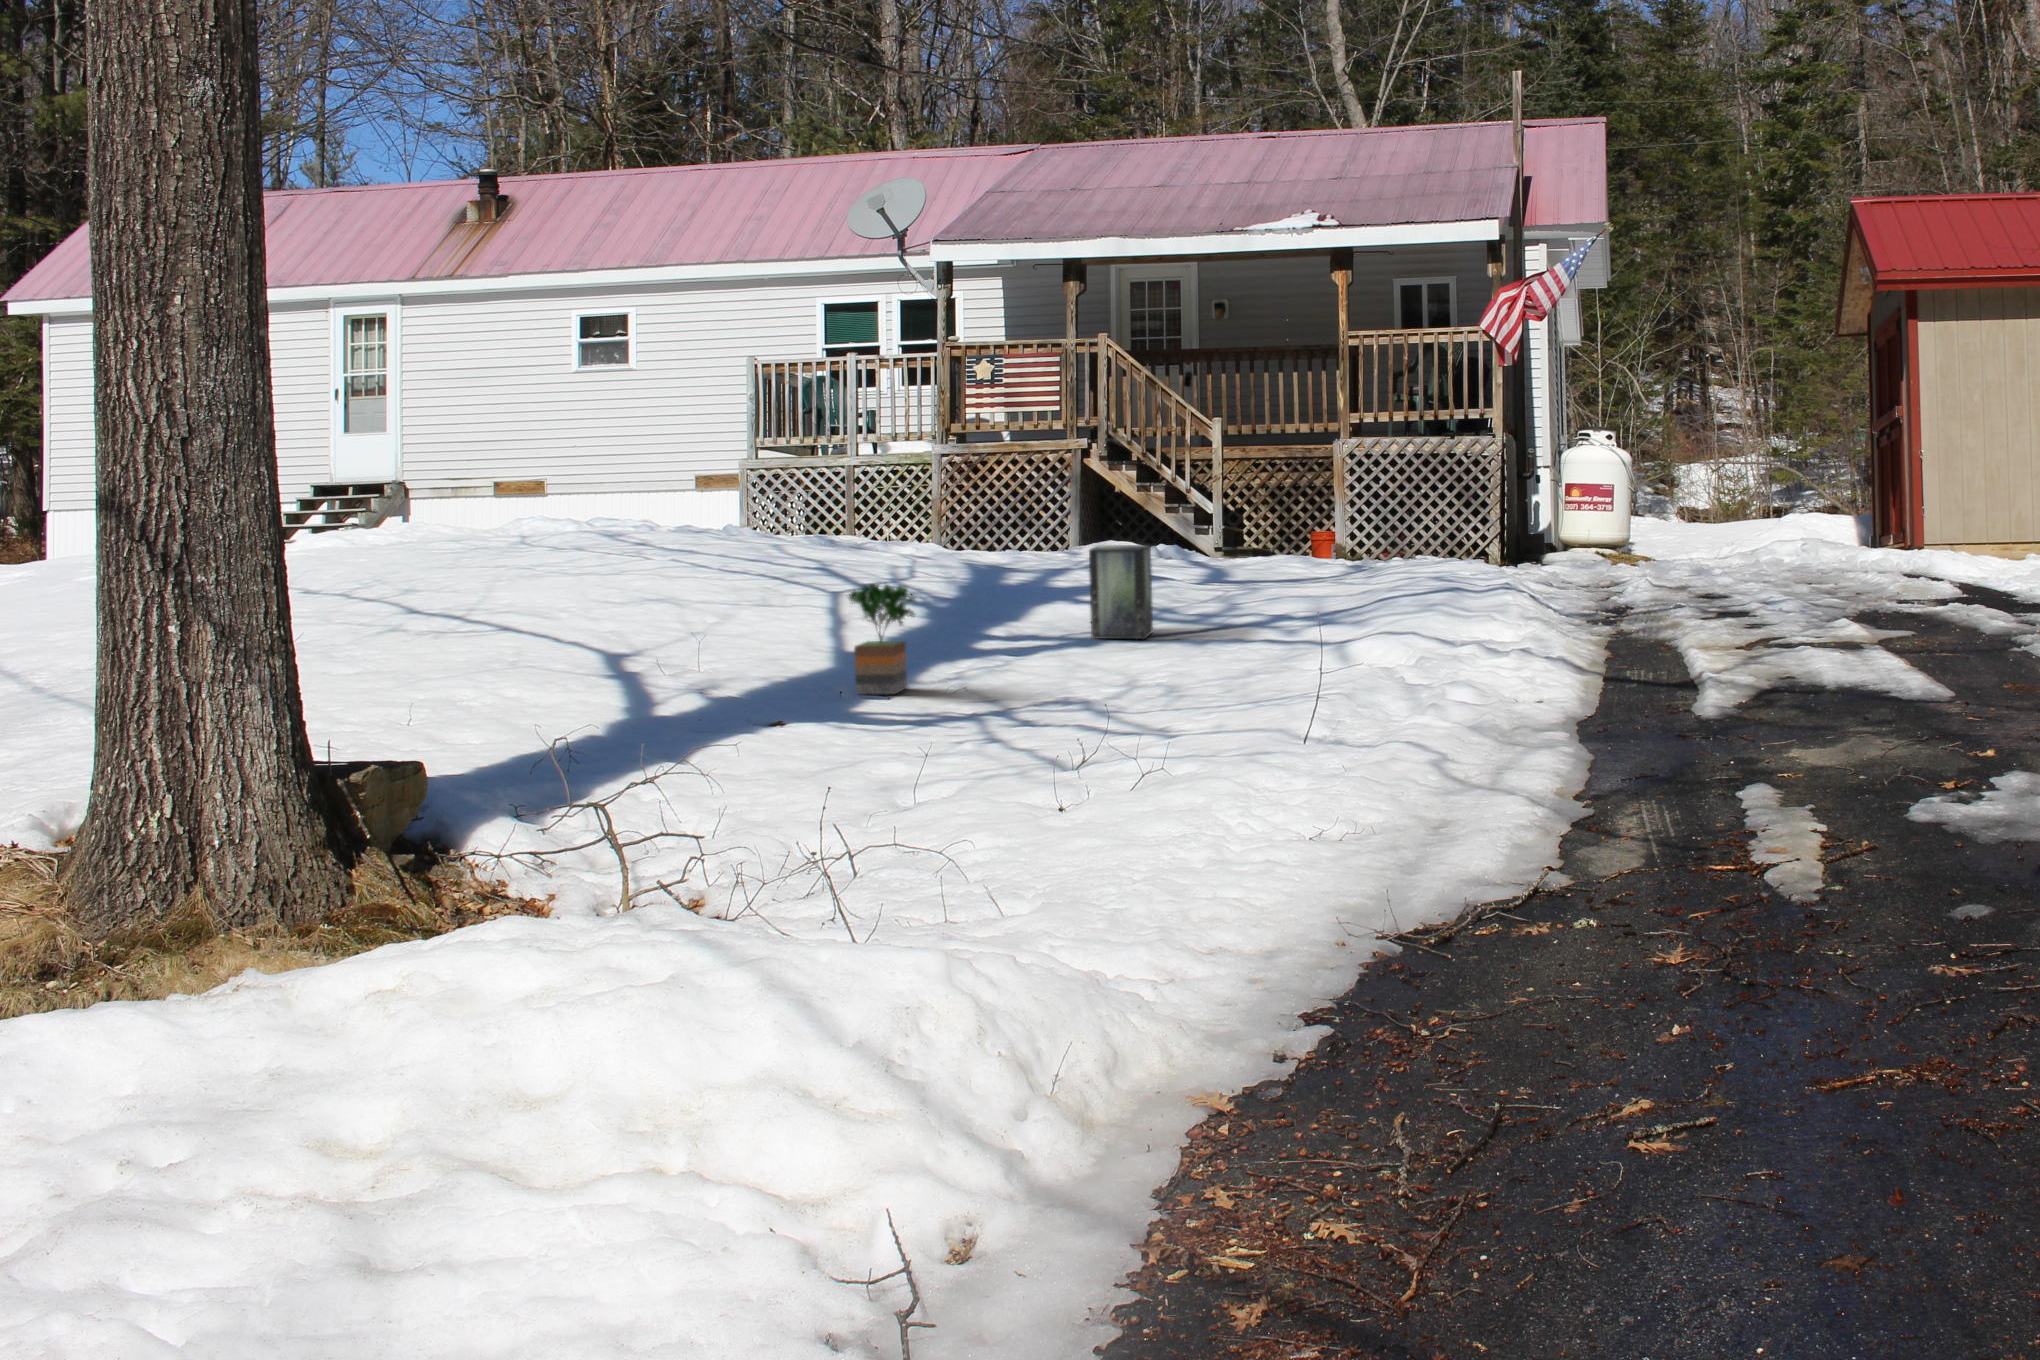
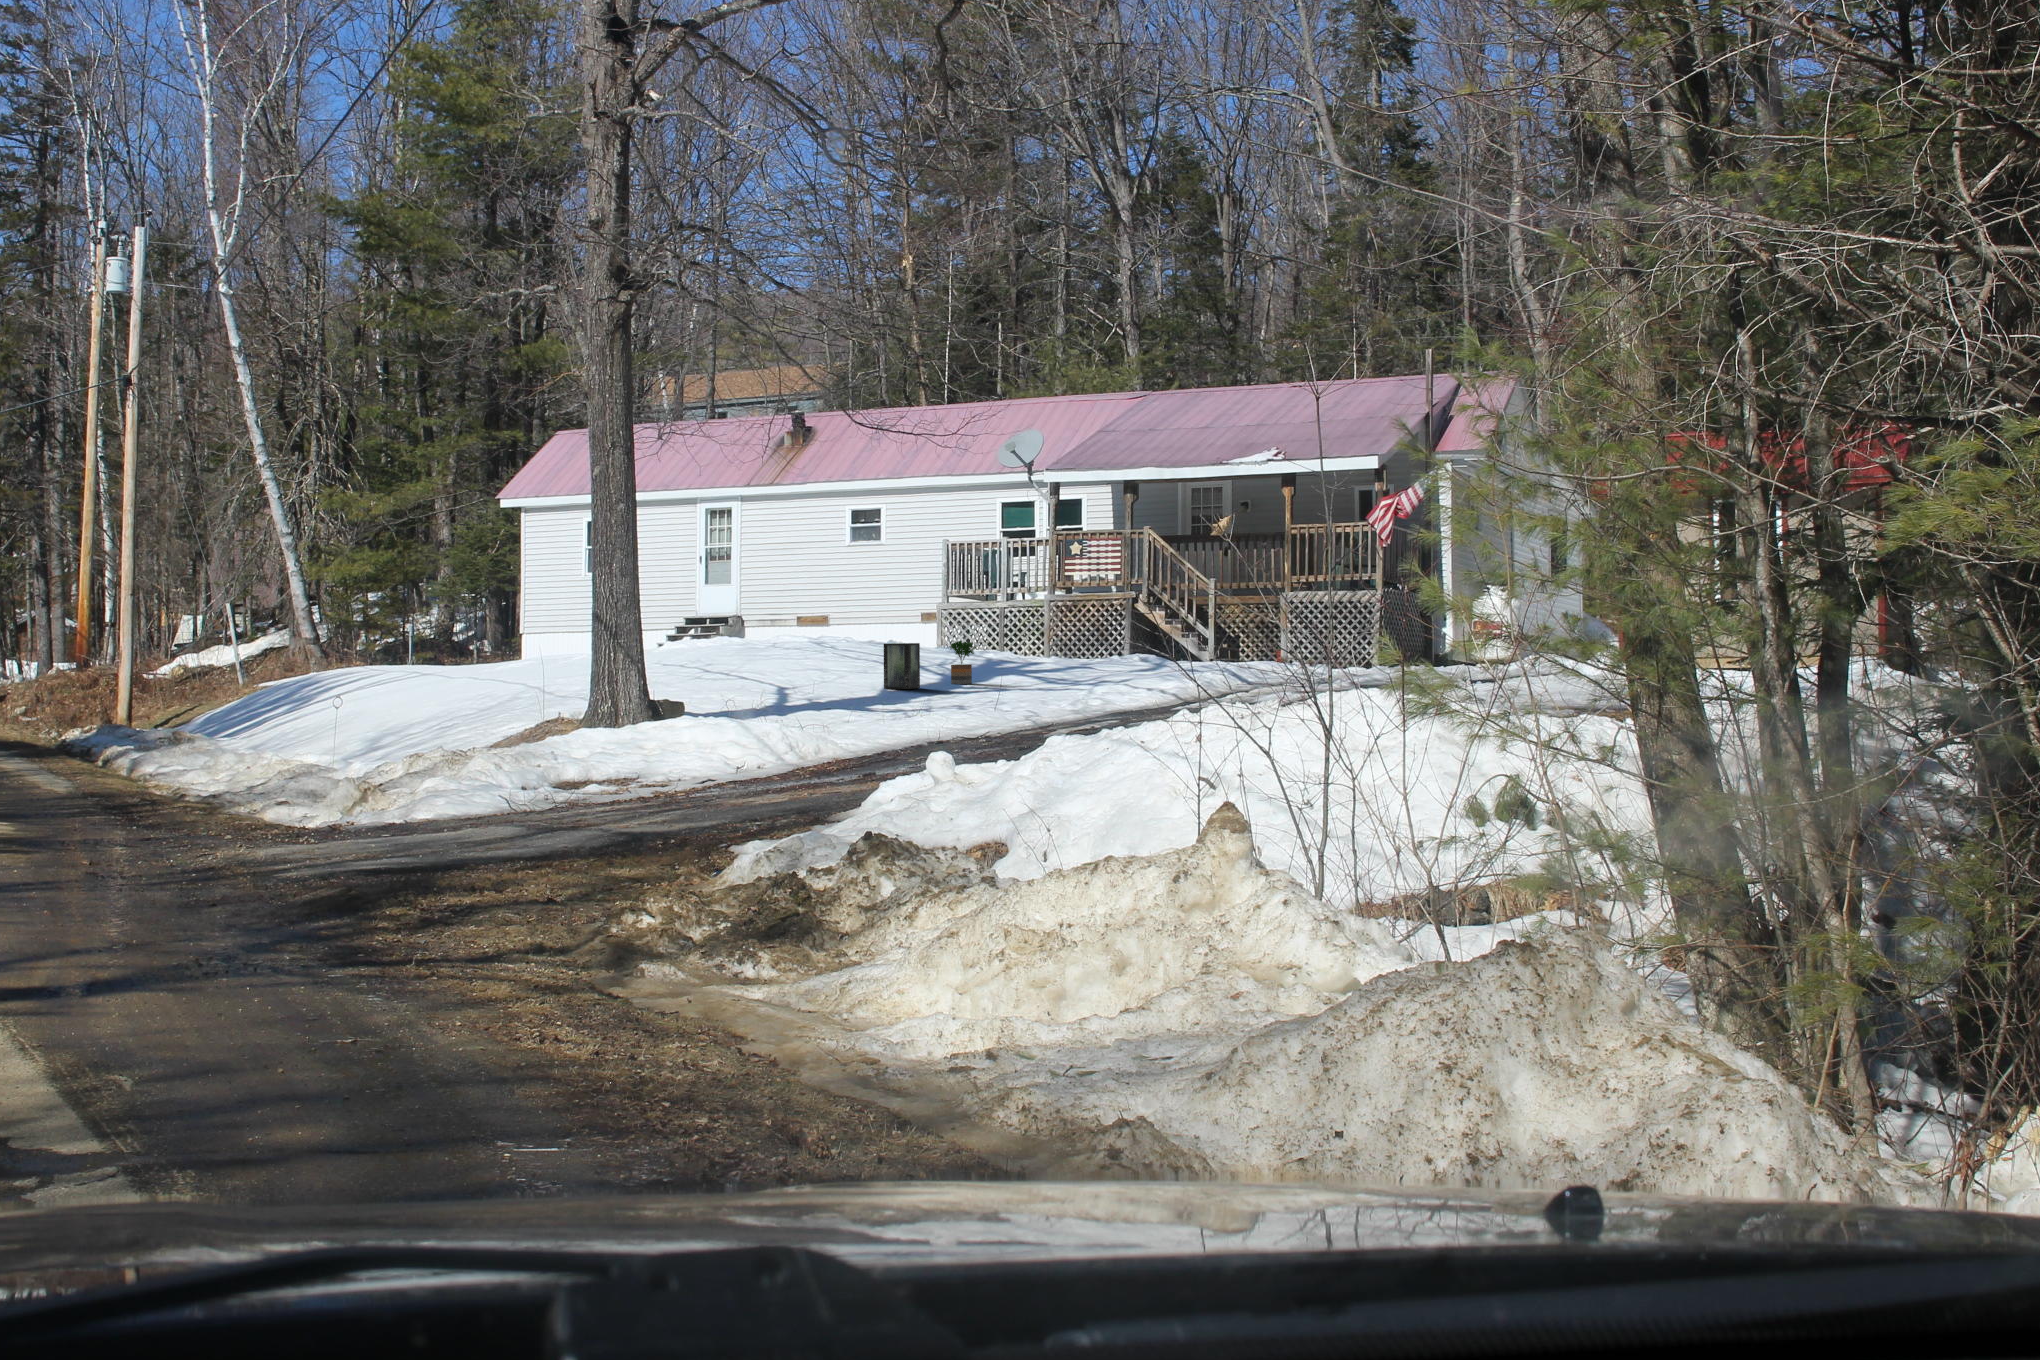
storage box: present [1089,545,1153,639] -> present [884,643,920,689]

